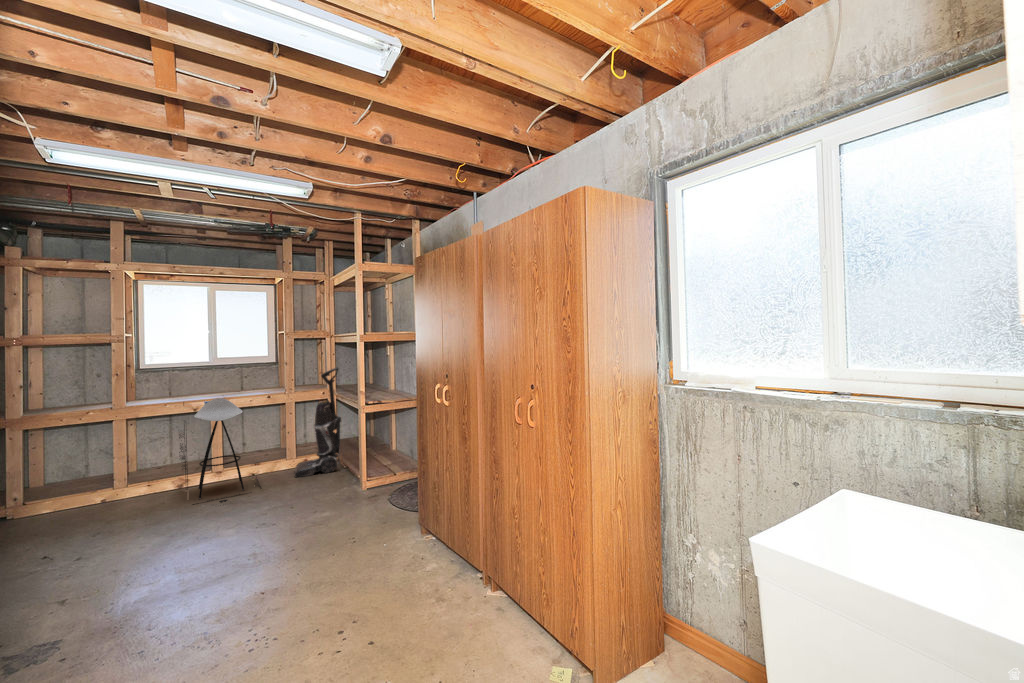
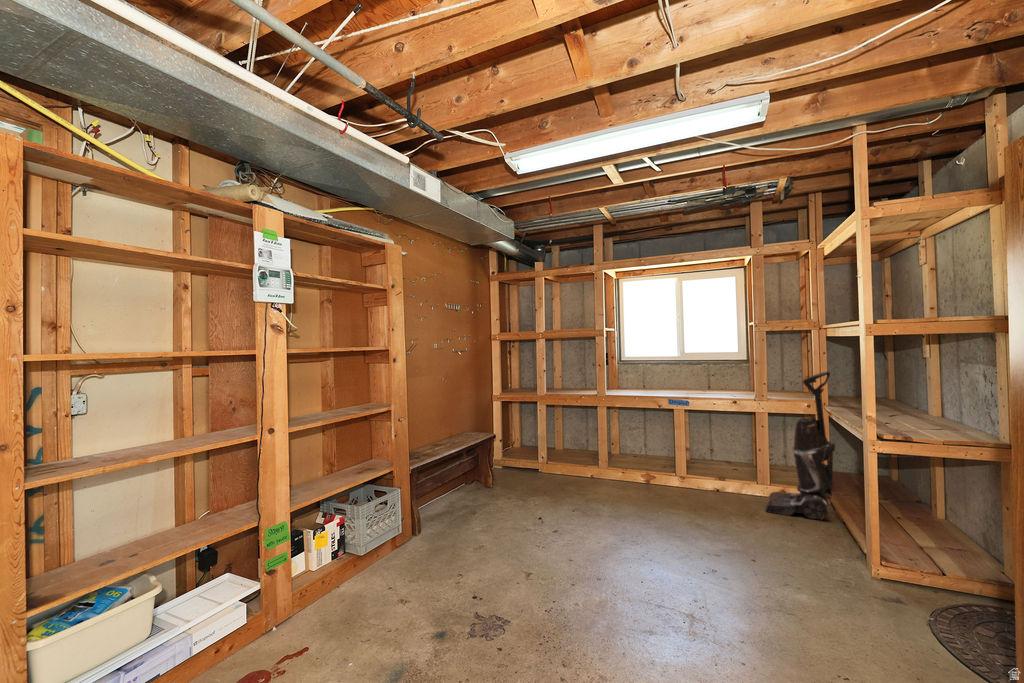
stool: present [179,398,257,502] -> none [645,398,724,523]

